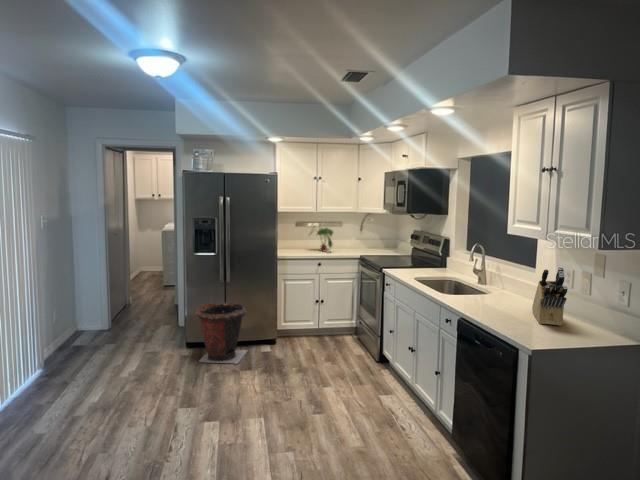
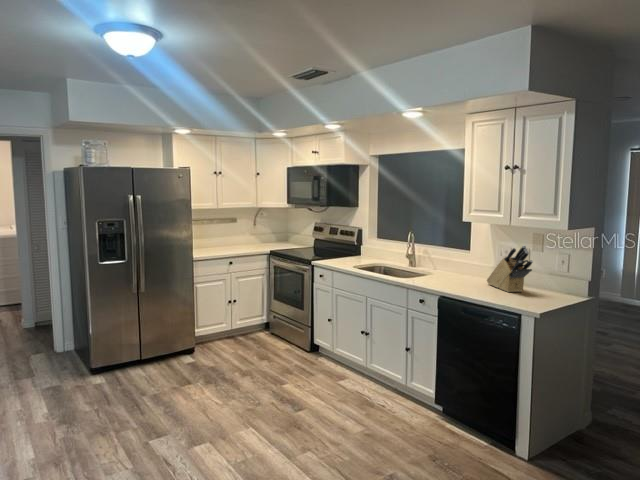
plant: present [314,223,333,251] -> none [211,219,243,249]
trash can: present [196,303,247,363] -> none [111,313,173,388]

